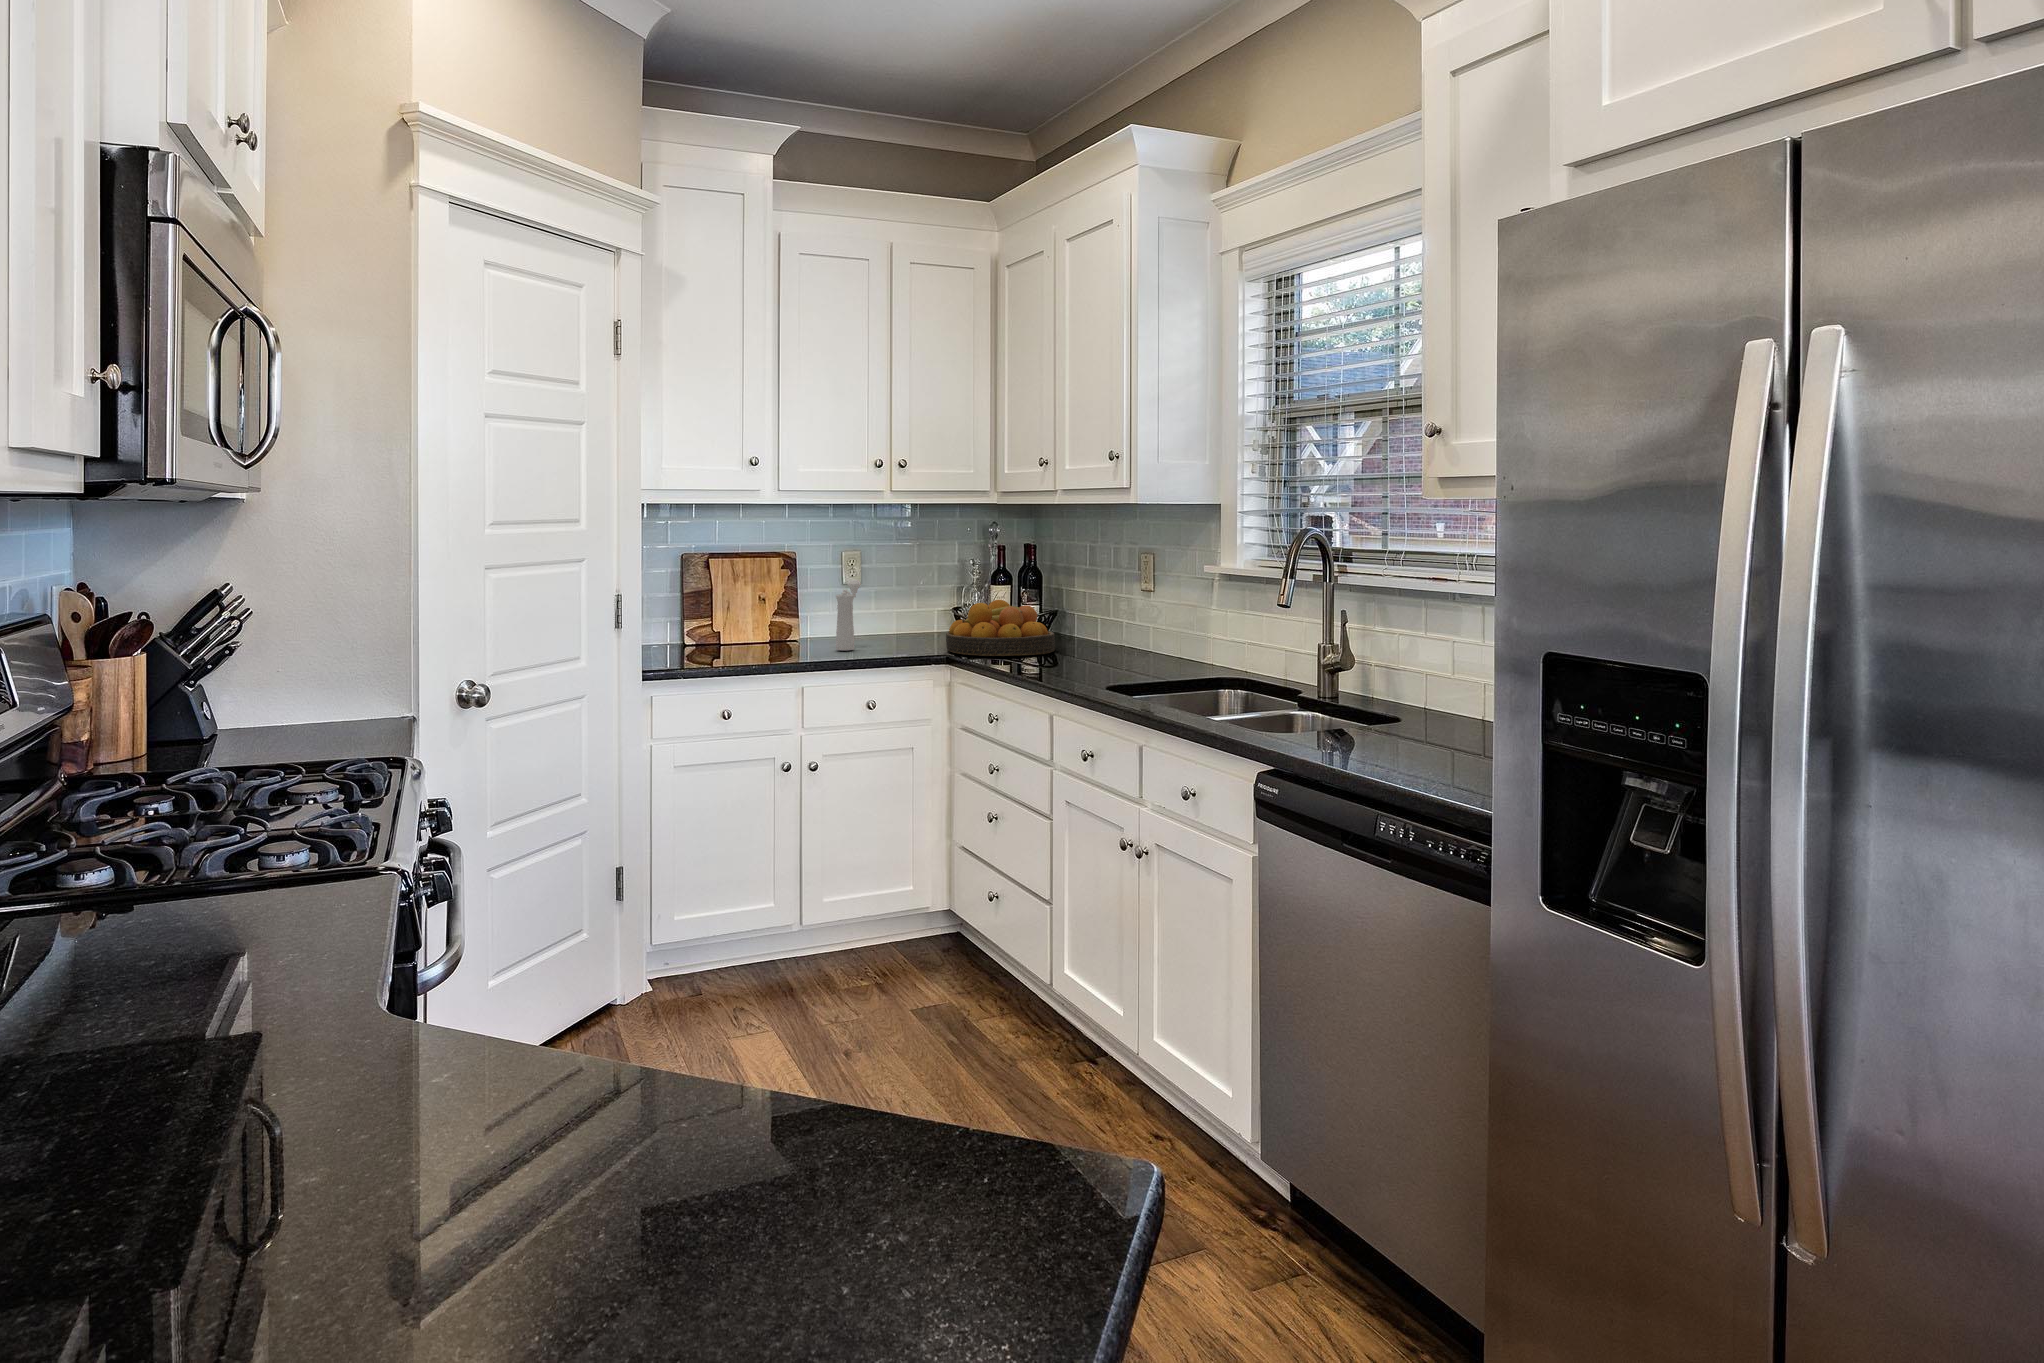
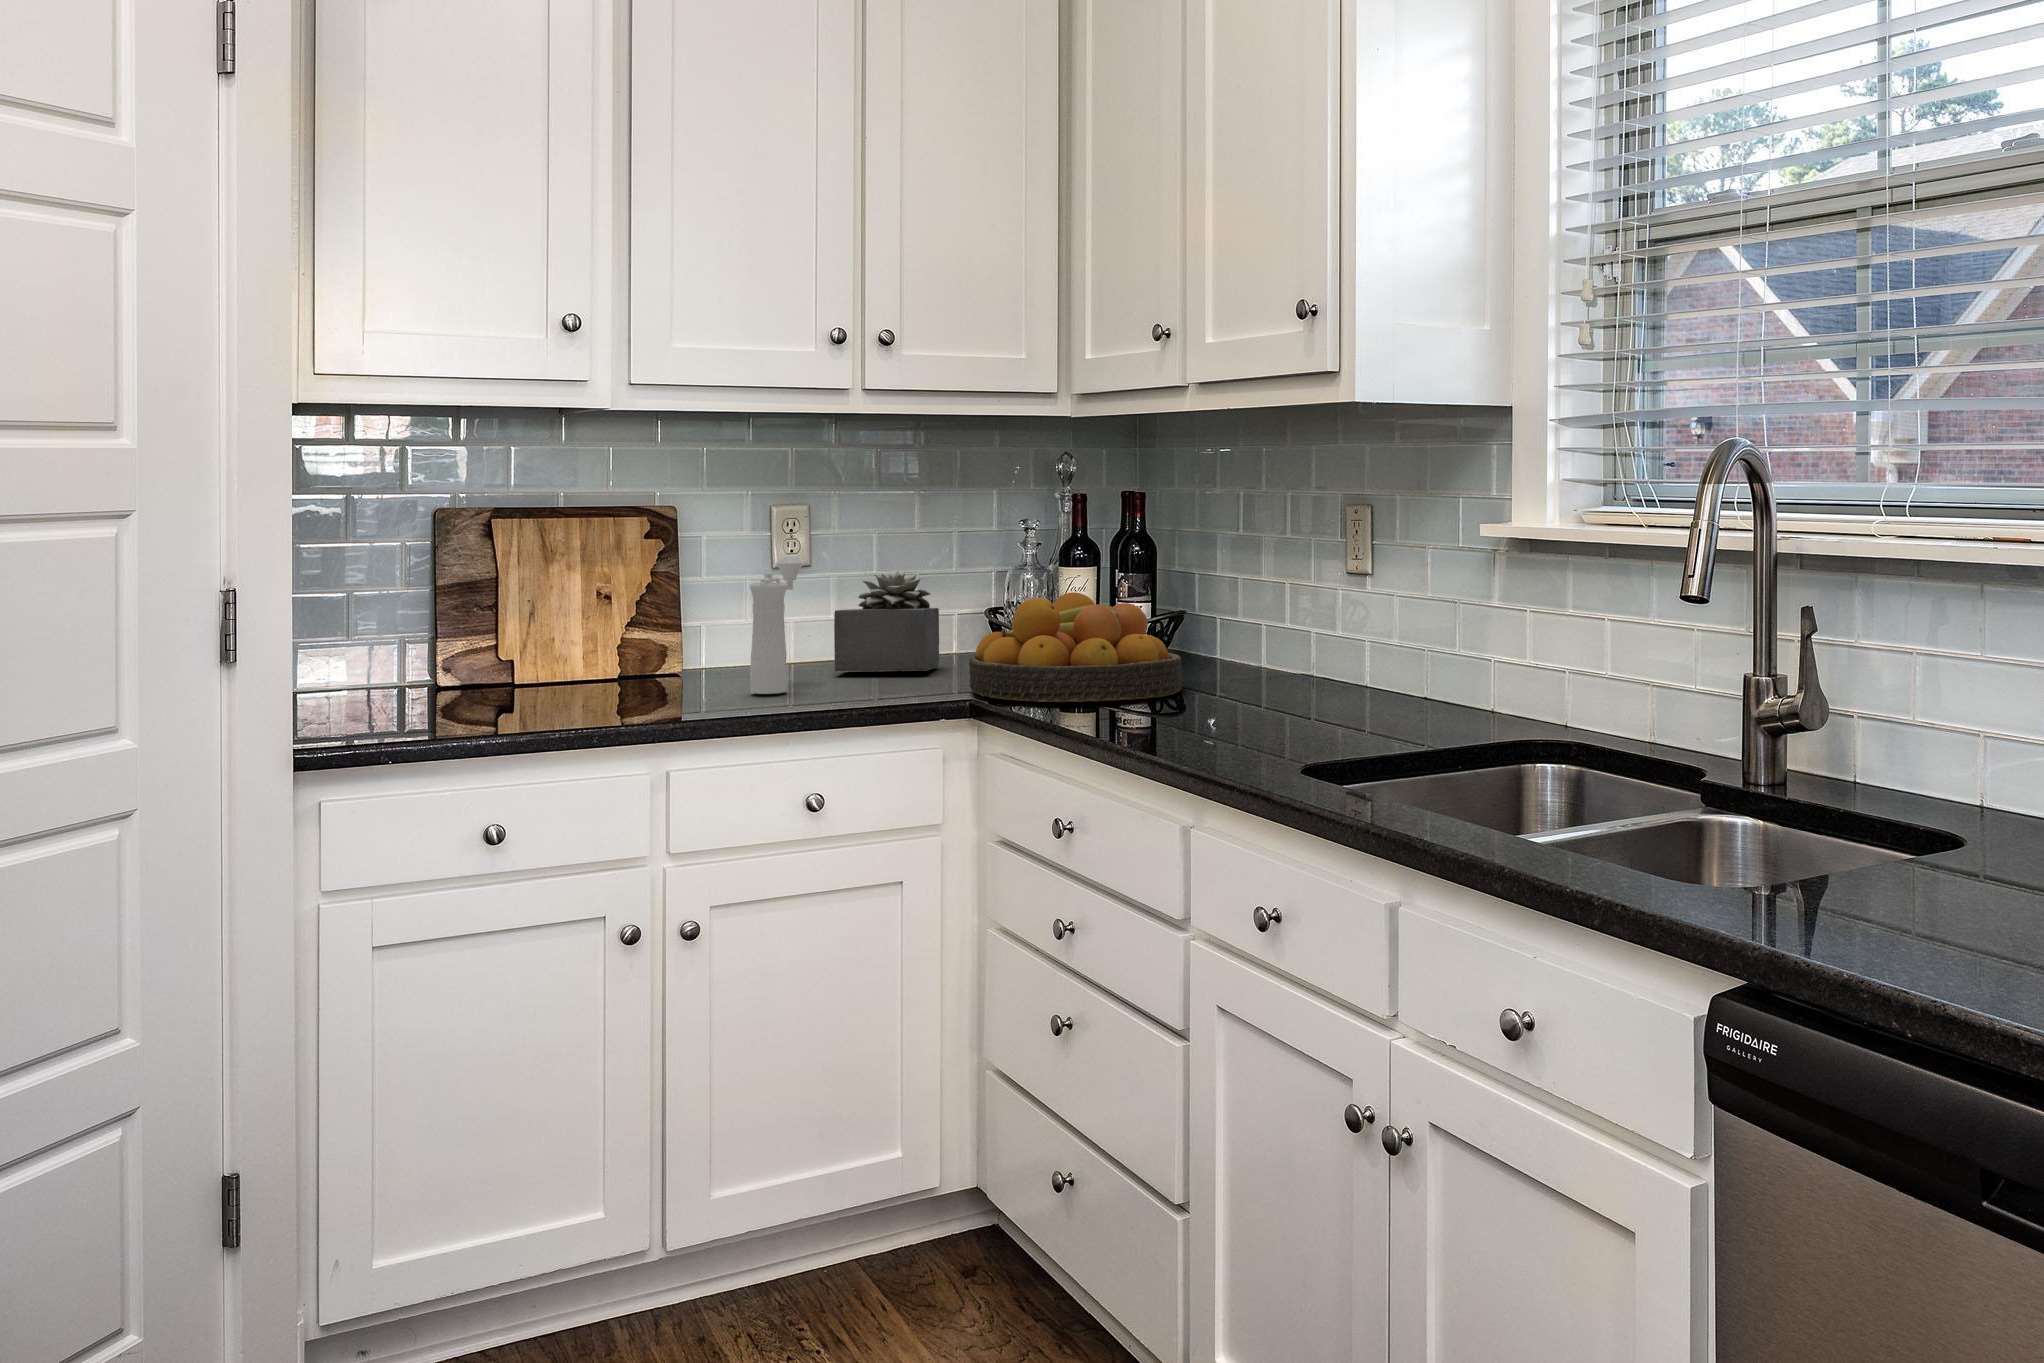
succulent plant: none [875,587,929,640] -> present [834,571,939,672]

